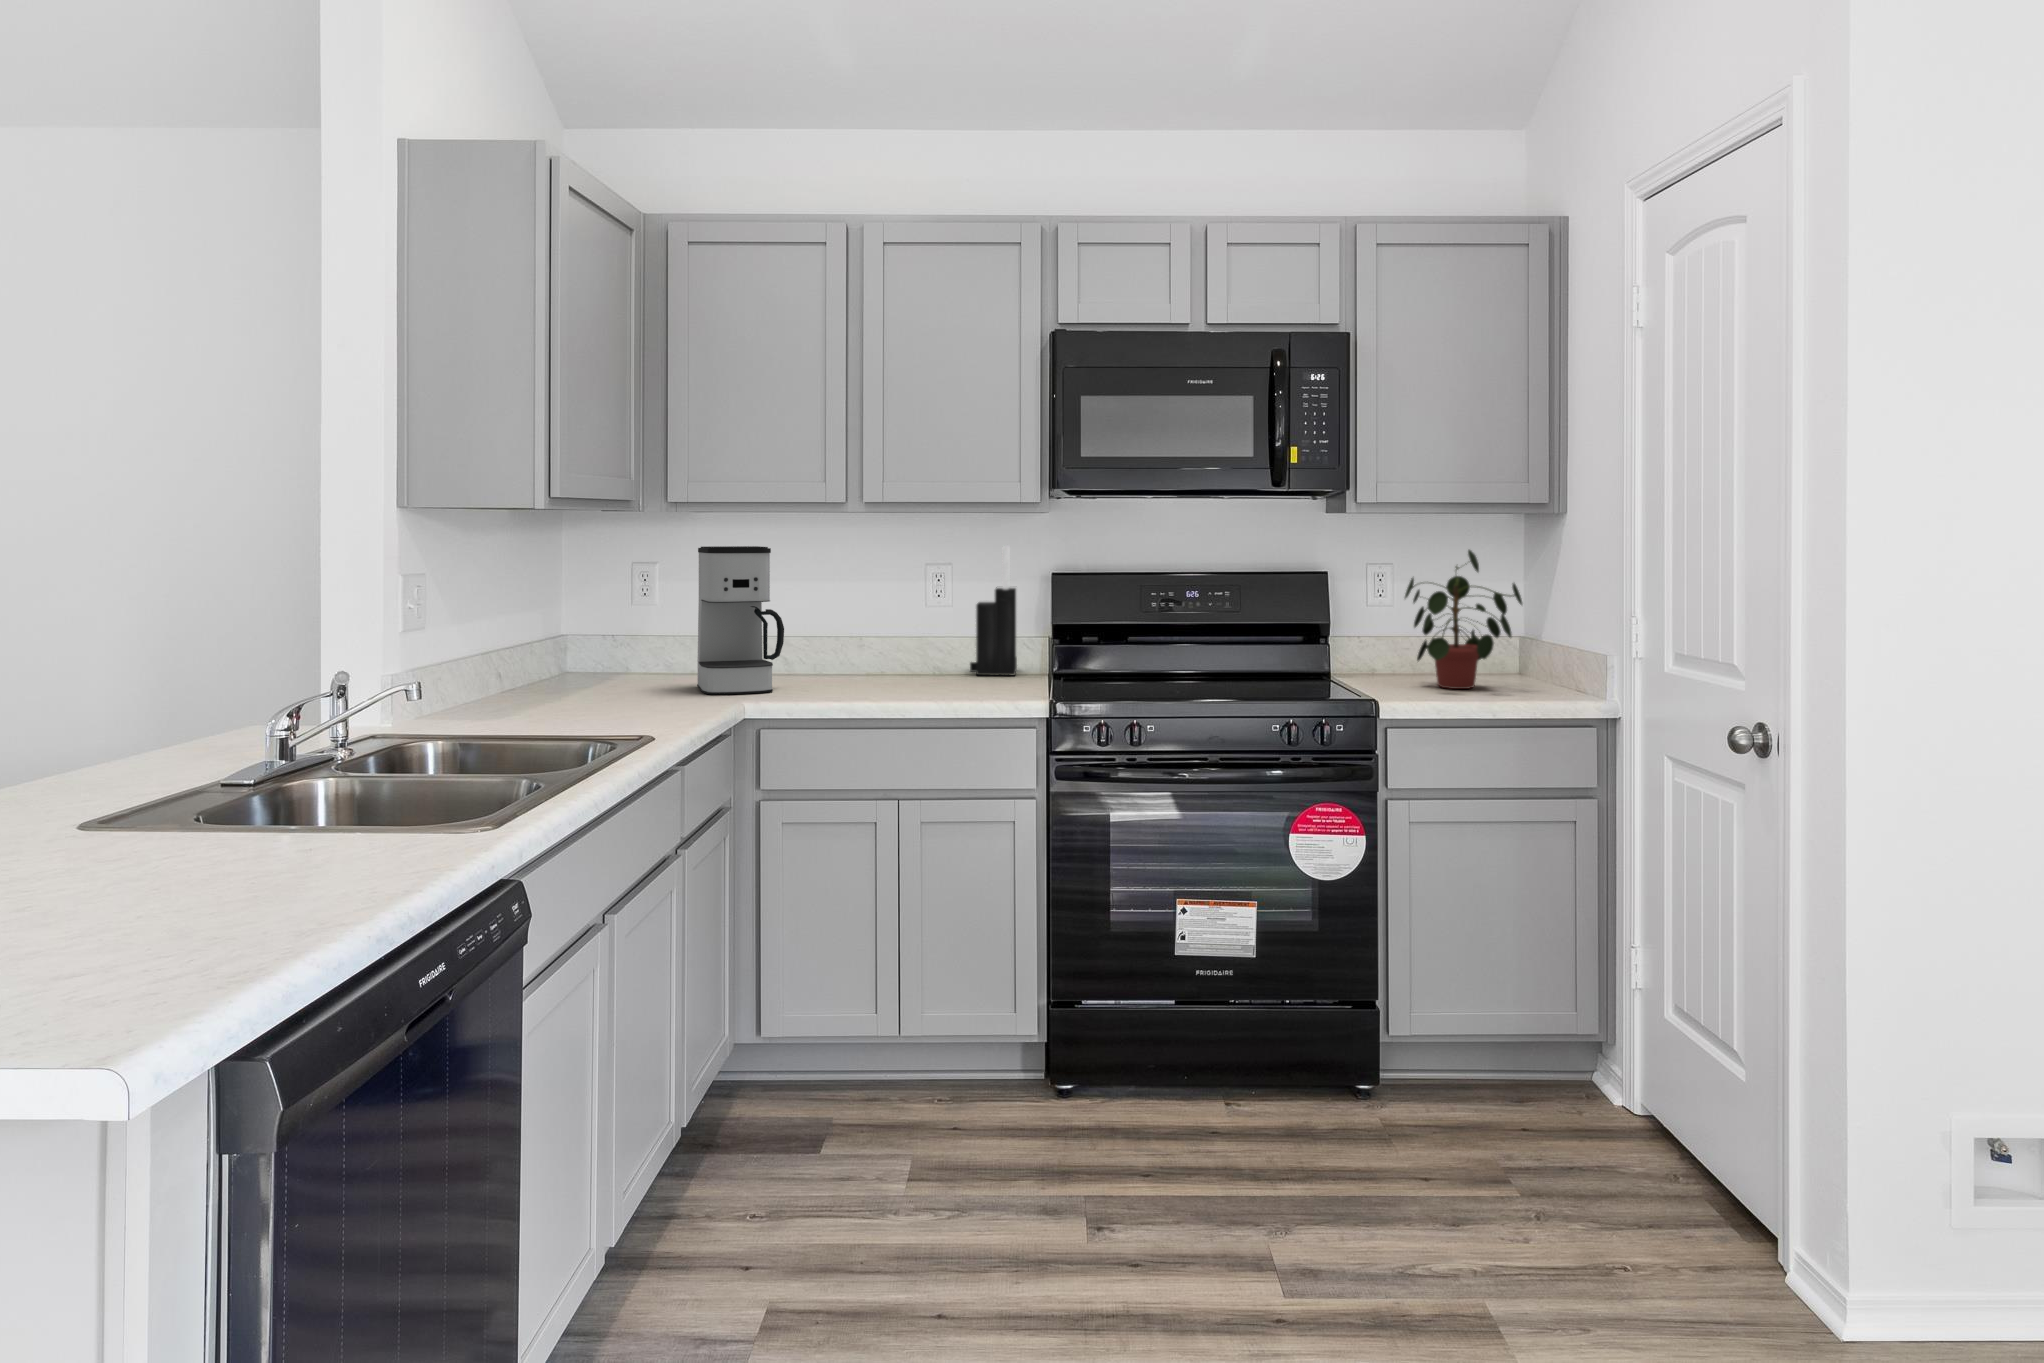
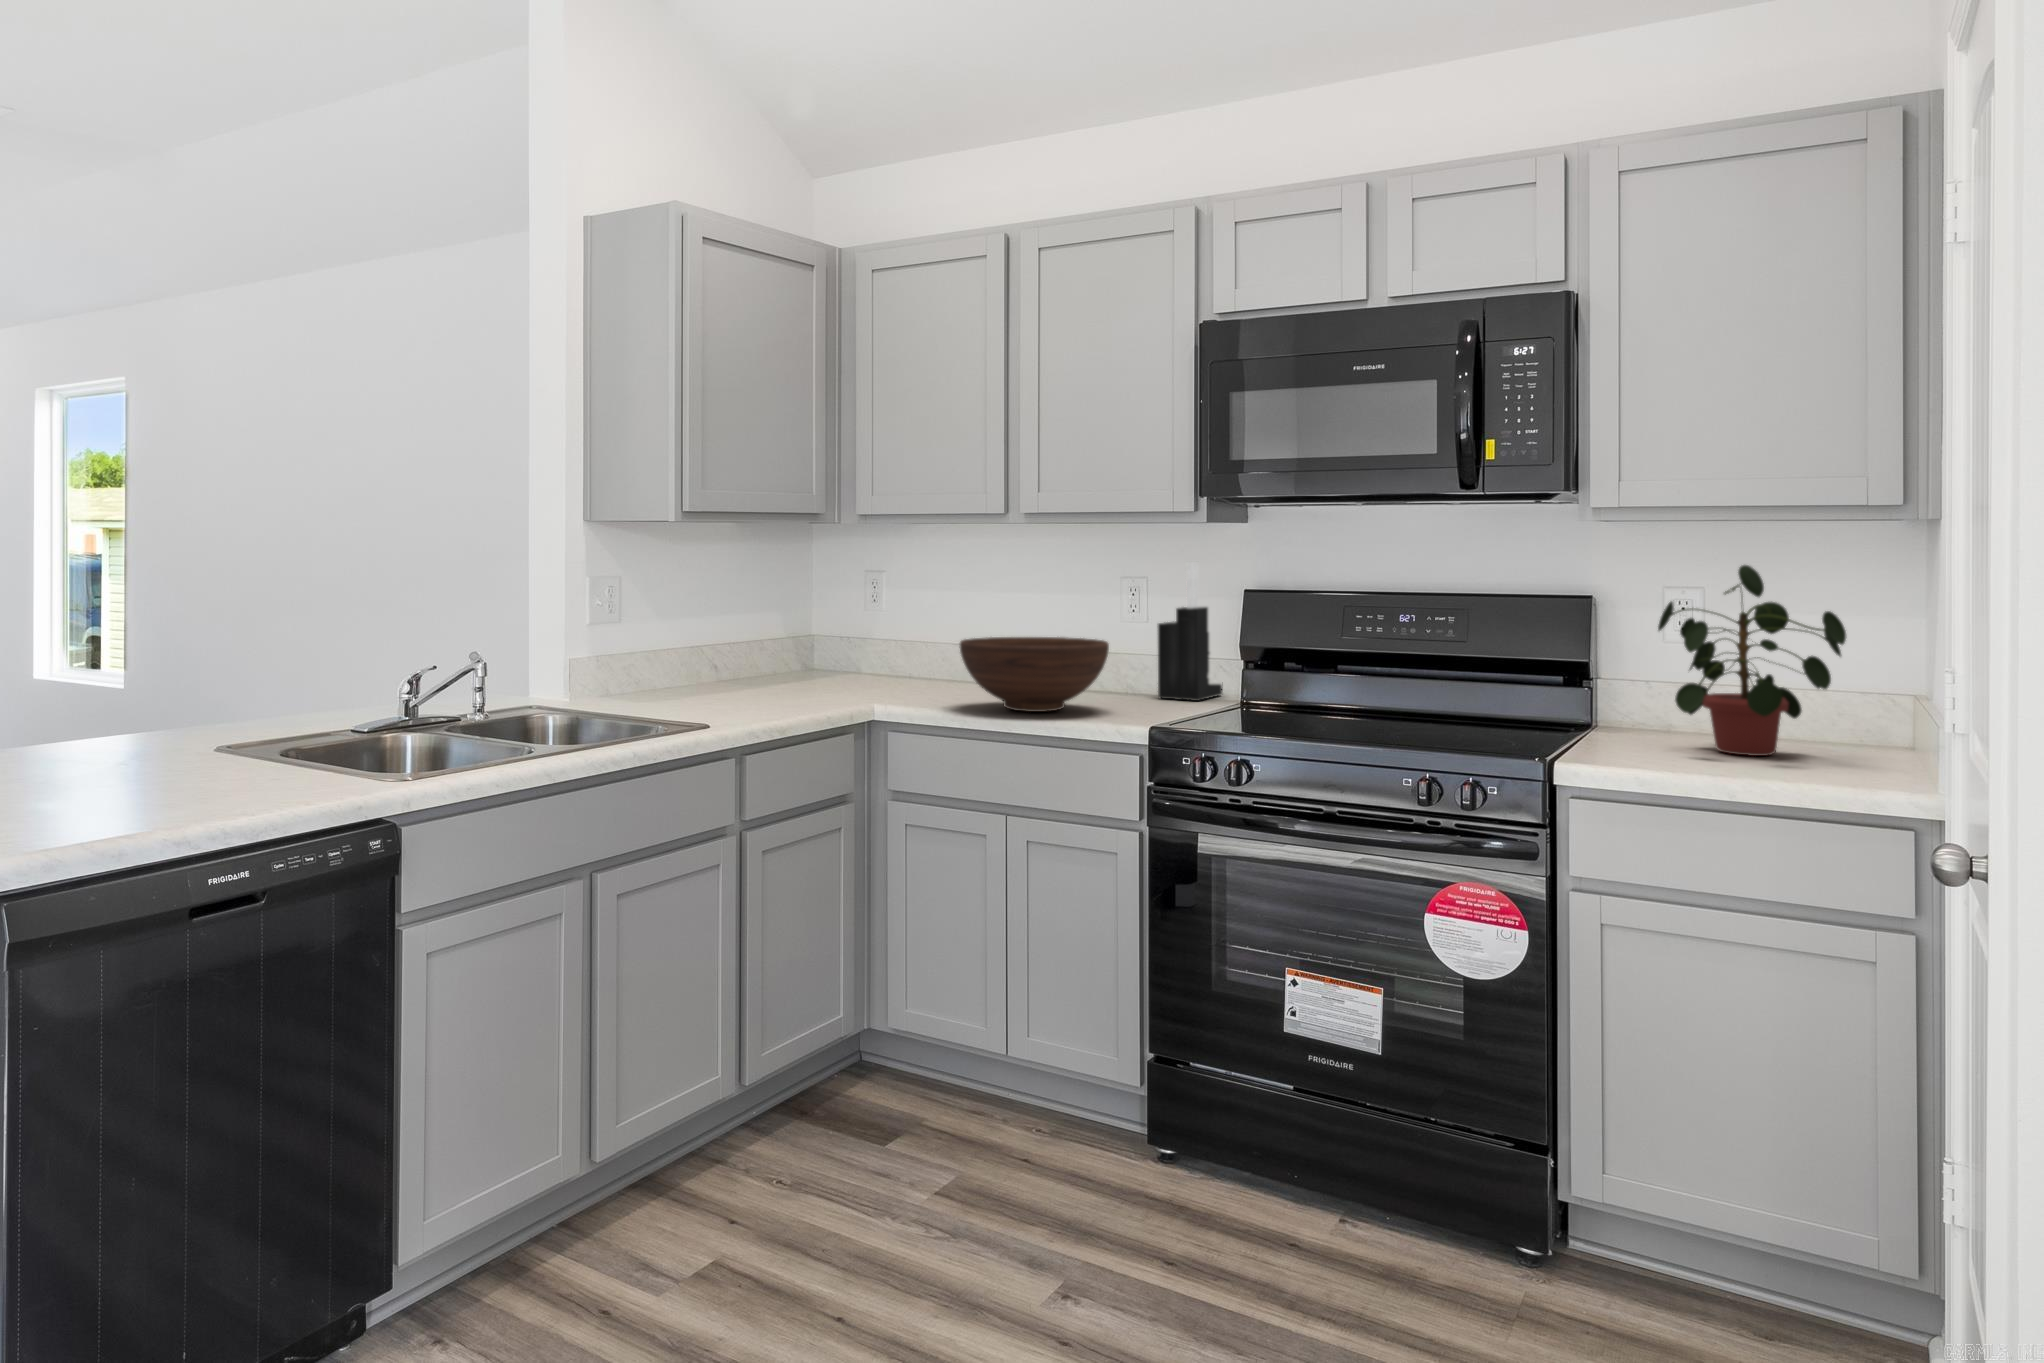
coffee maker: present [697,546,784,694] -> none [862,562,942,700]
fruit bowl: none [834,621,980,695] -> present [960,637,1109,712]

